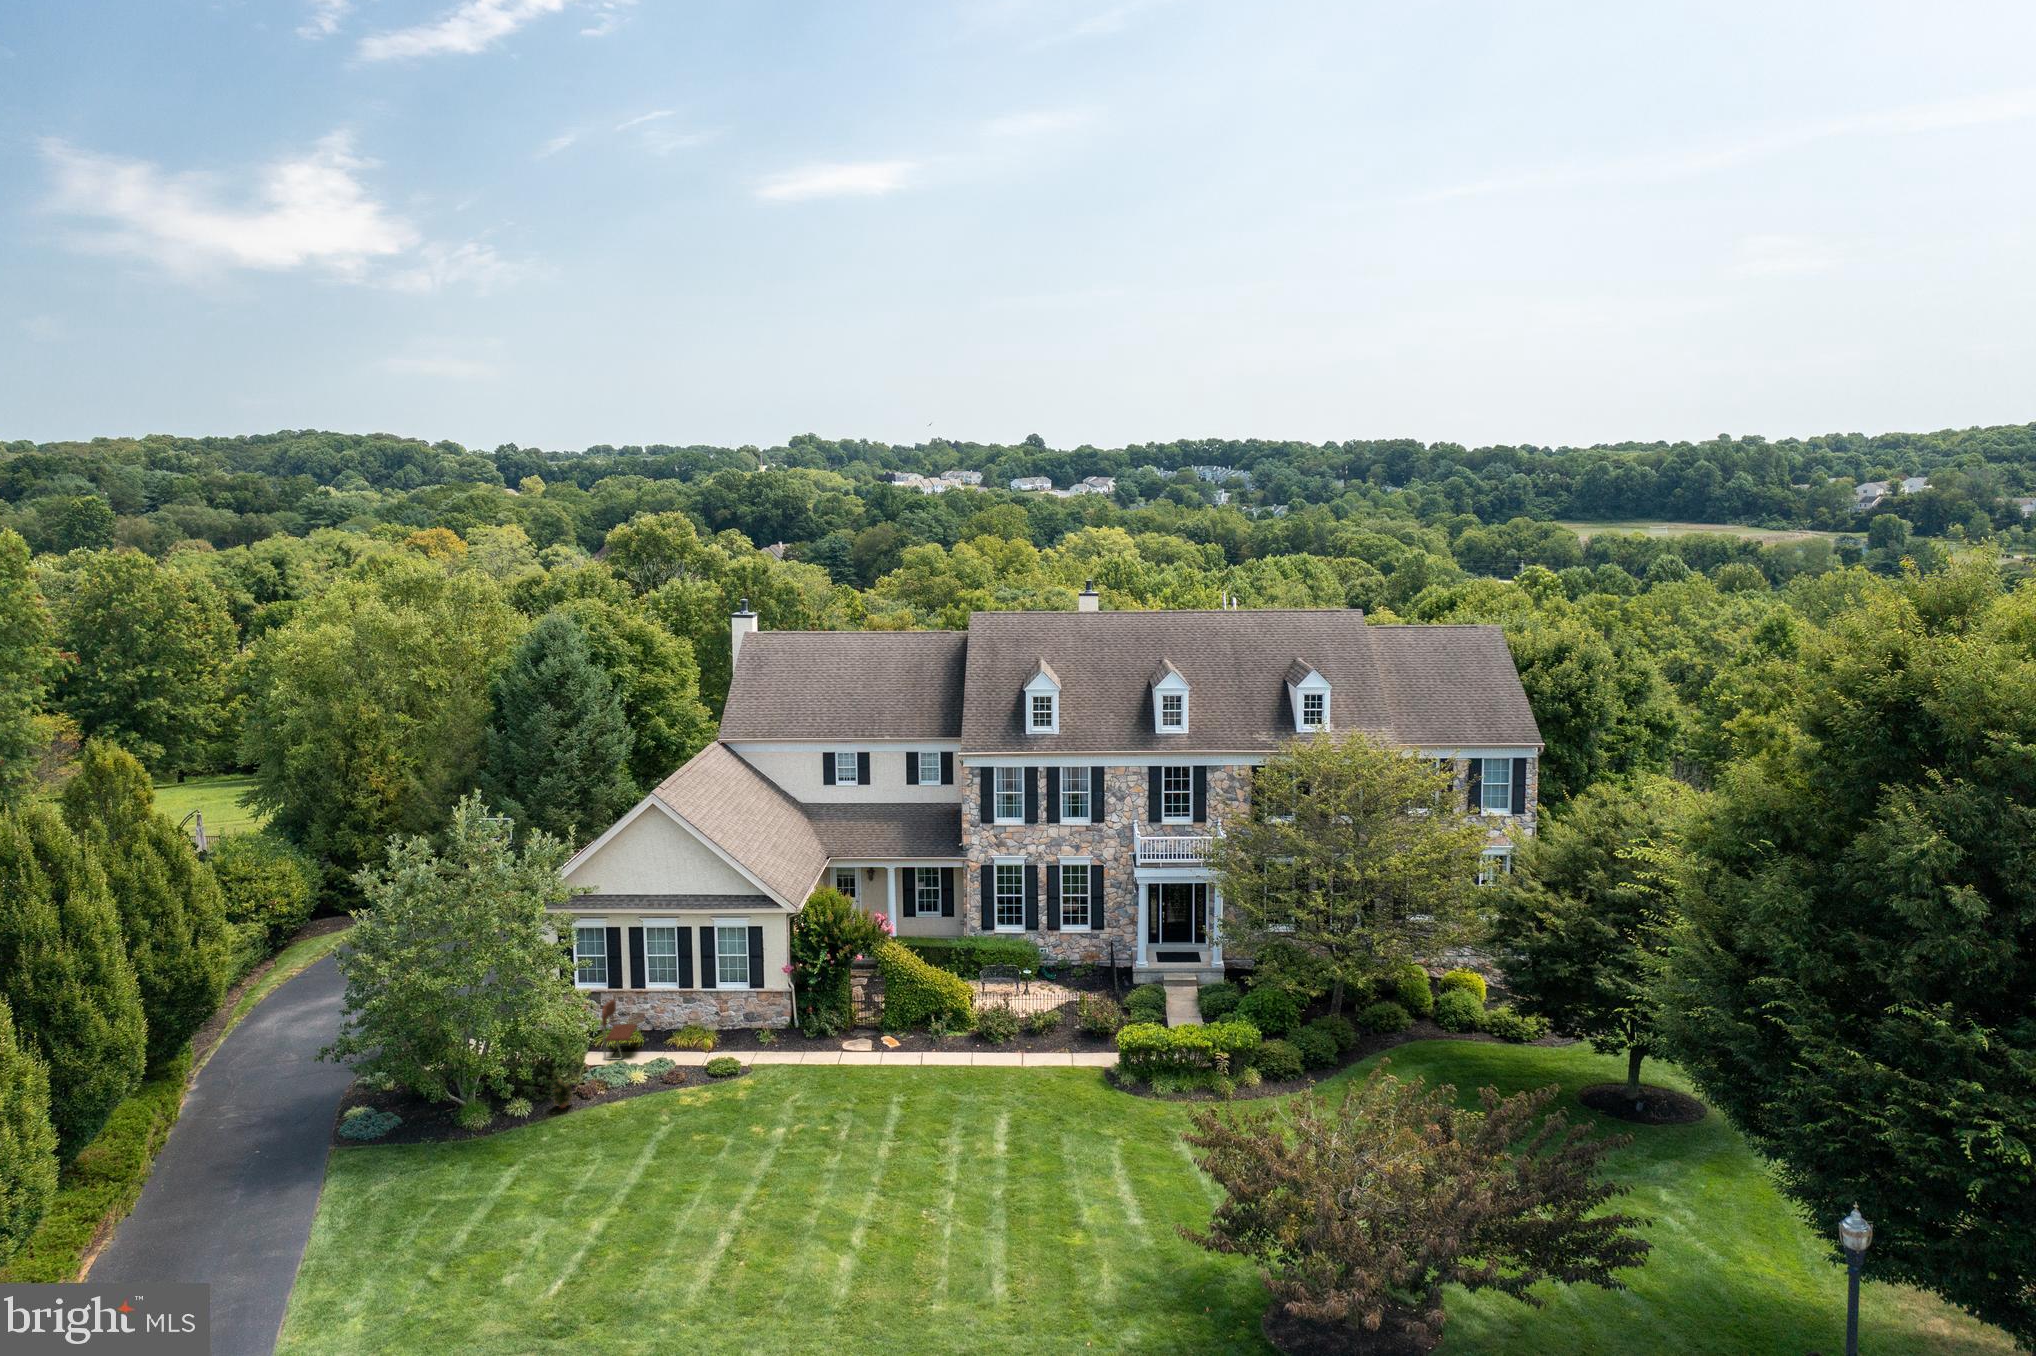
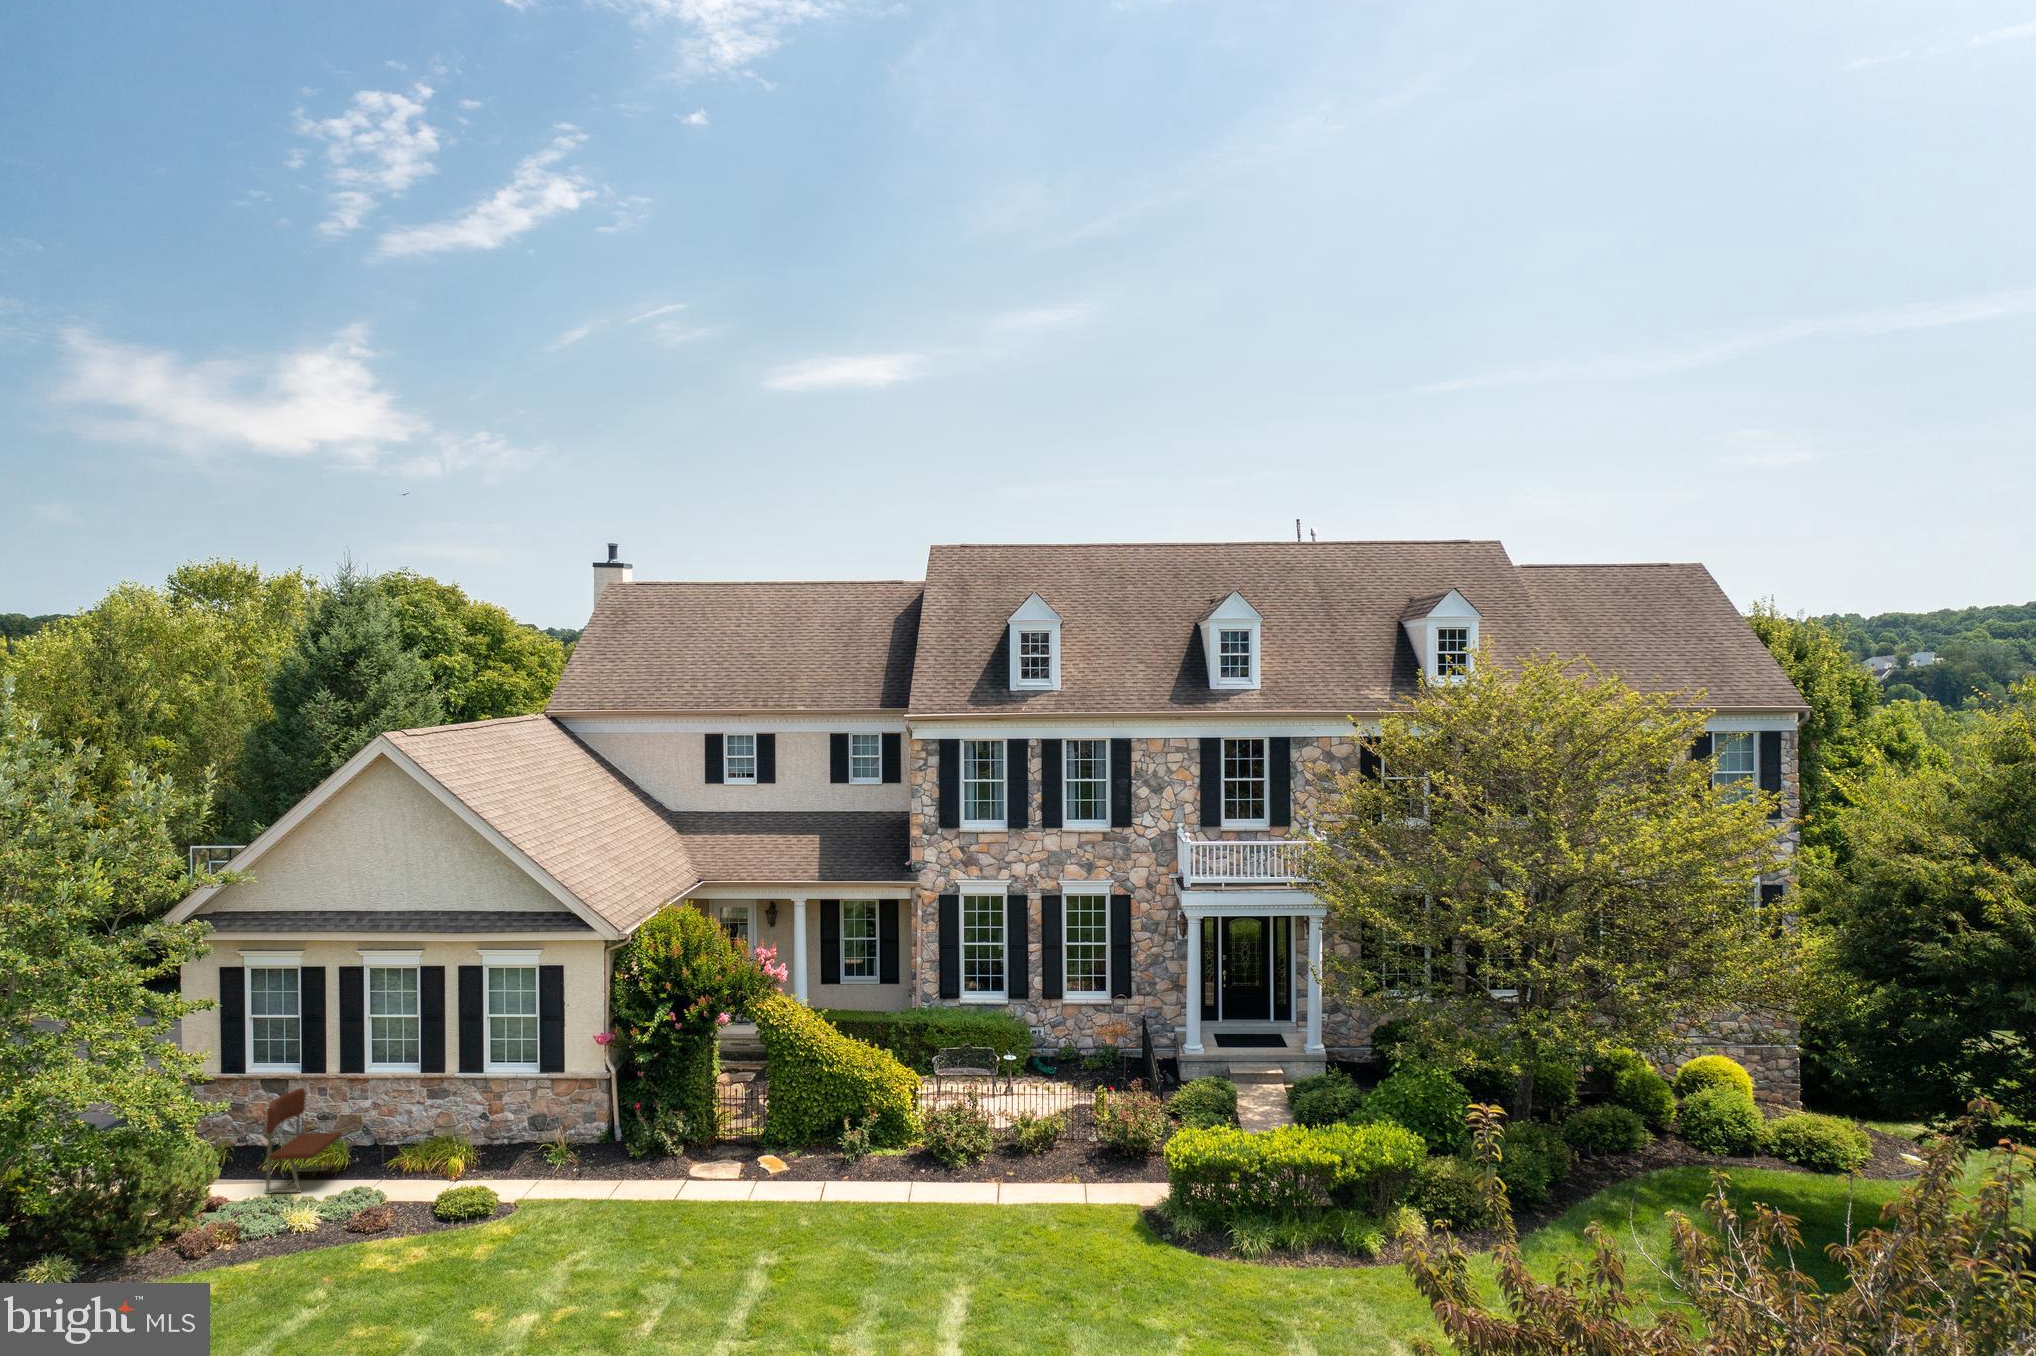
decorative plant: present [552,1079,572,1108] -> none [111,1217,159,1278]

